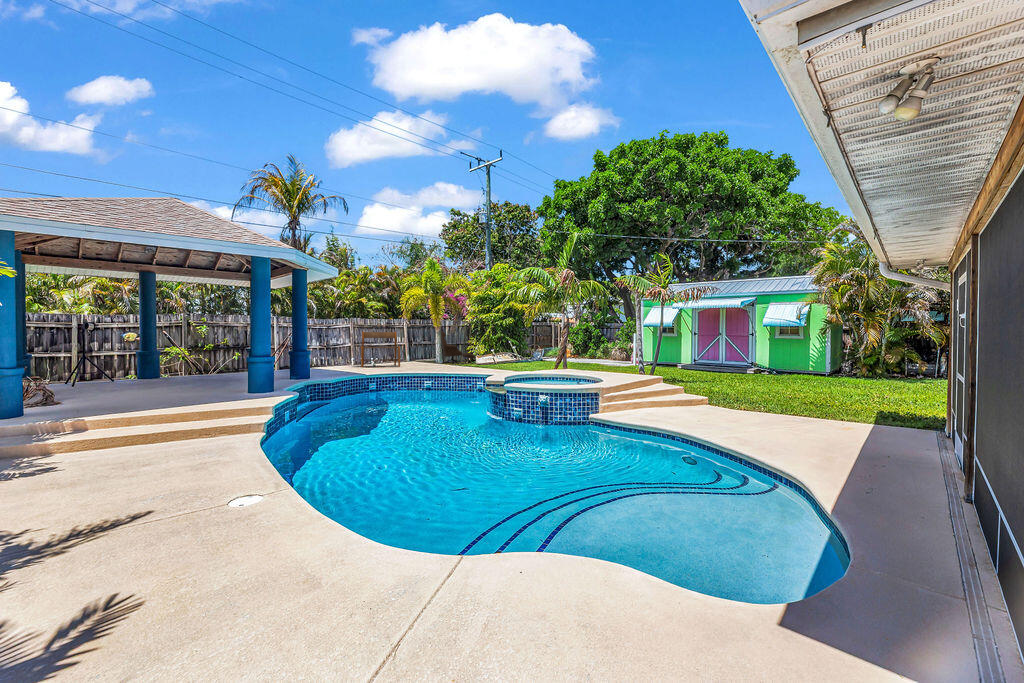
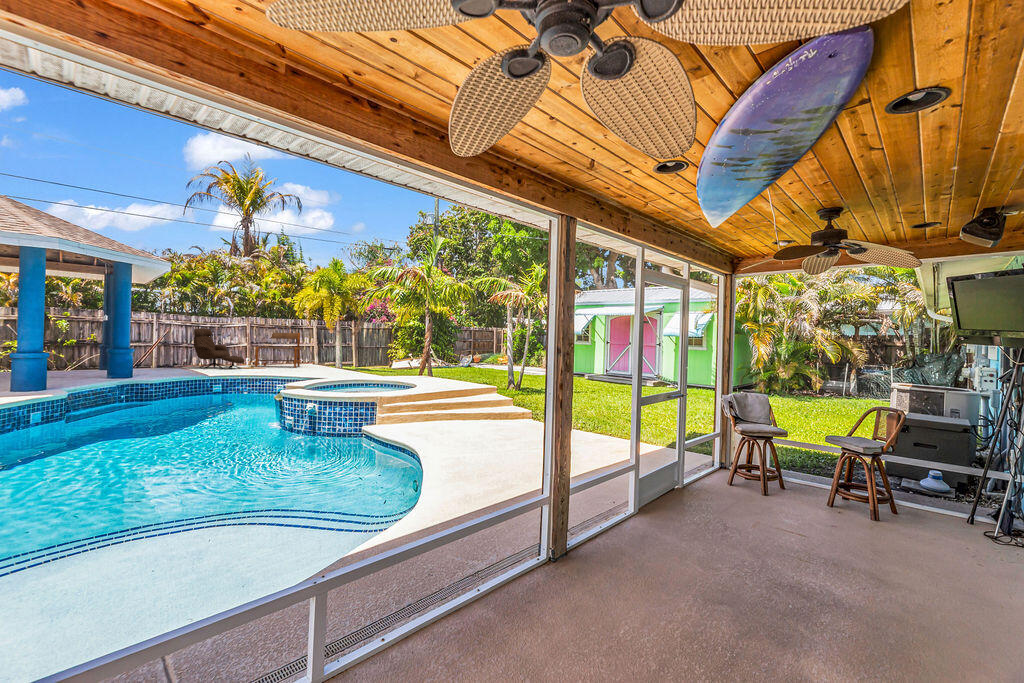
lounge chair: present [441,331,476,364] -> present [194,328,245,369]

